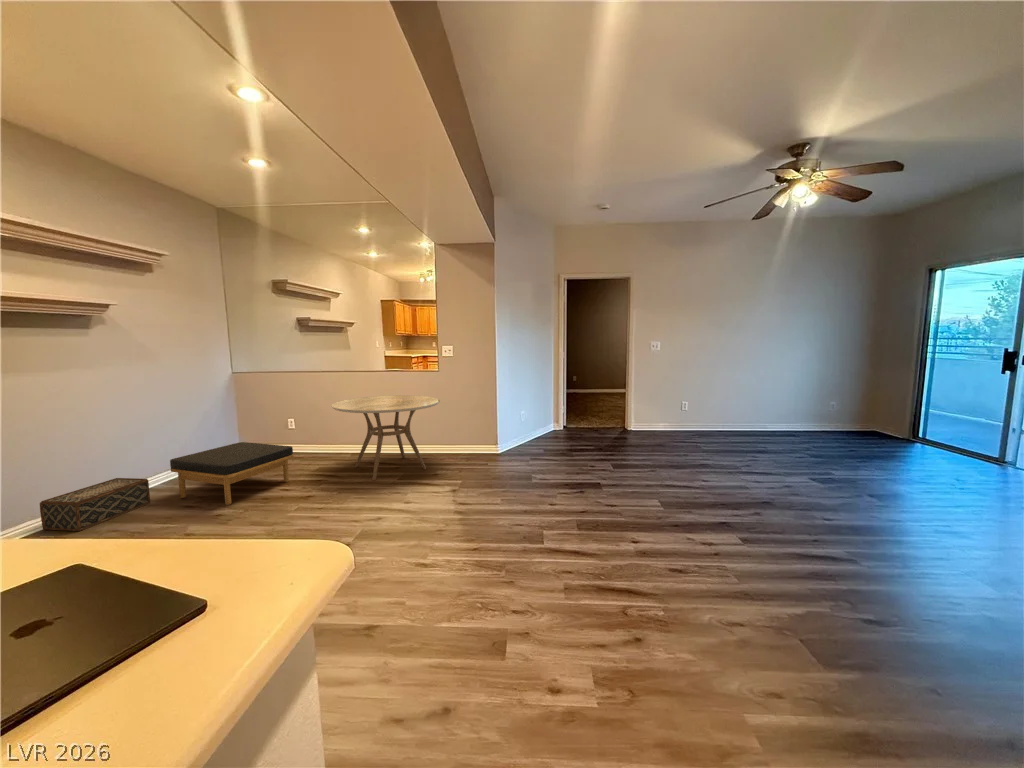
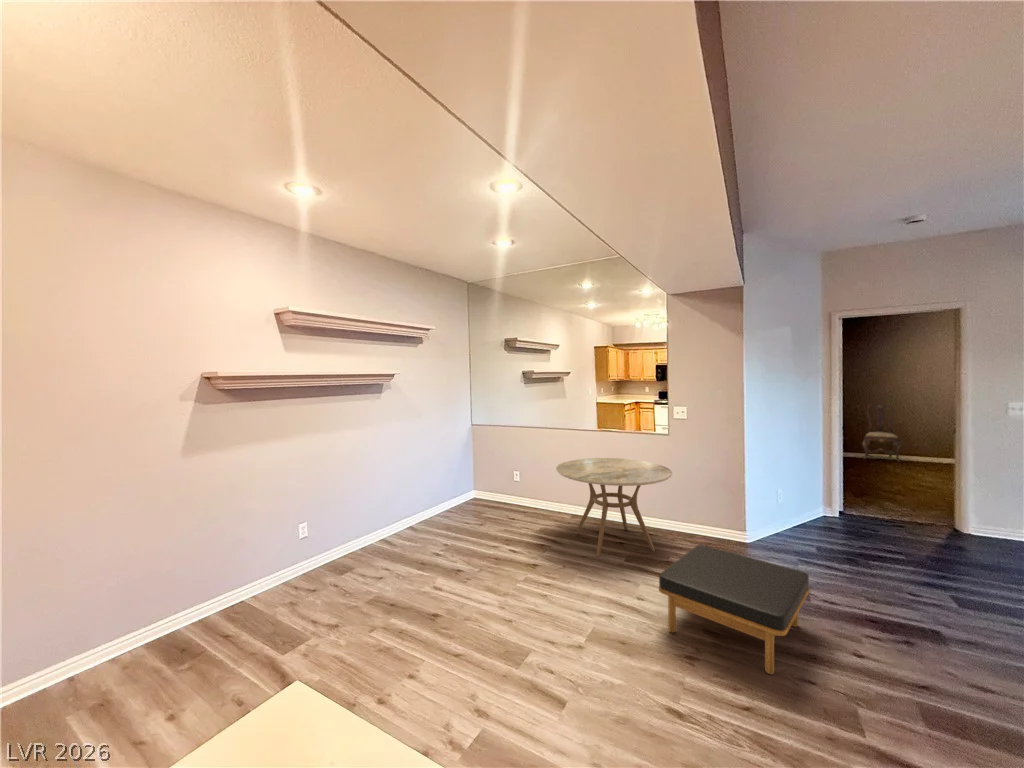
dining chair: none [590,355,612,395] -> present [863,404,902,461]
ottoman: present [170,442,293,505] -> present [659,545,810,674]
woven basket: present [40,478,150,531] -> none [340,519,407,566]

